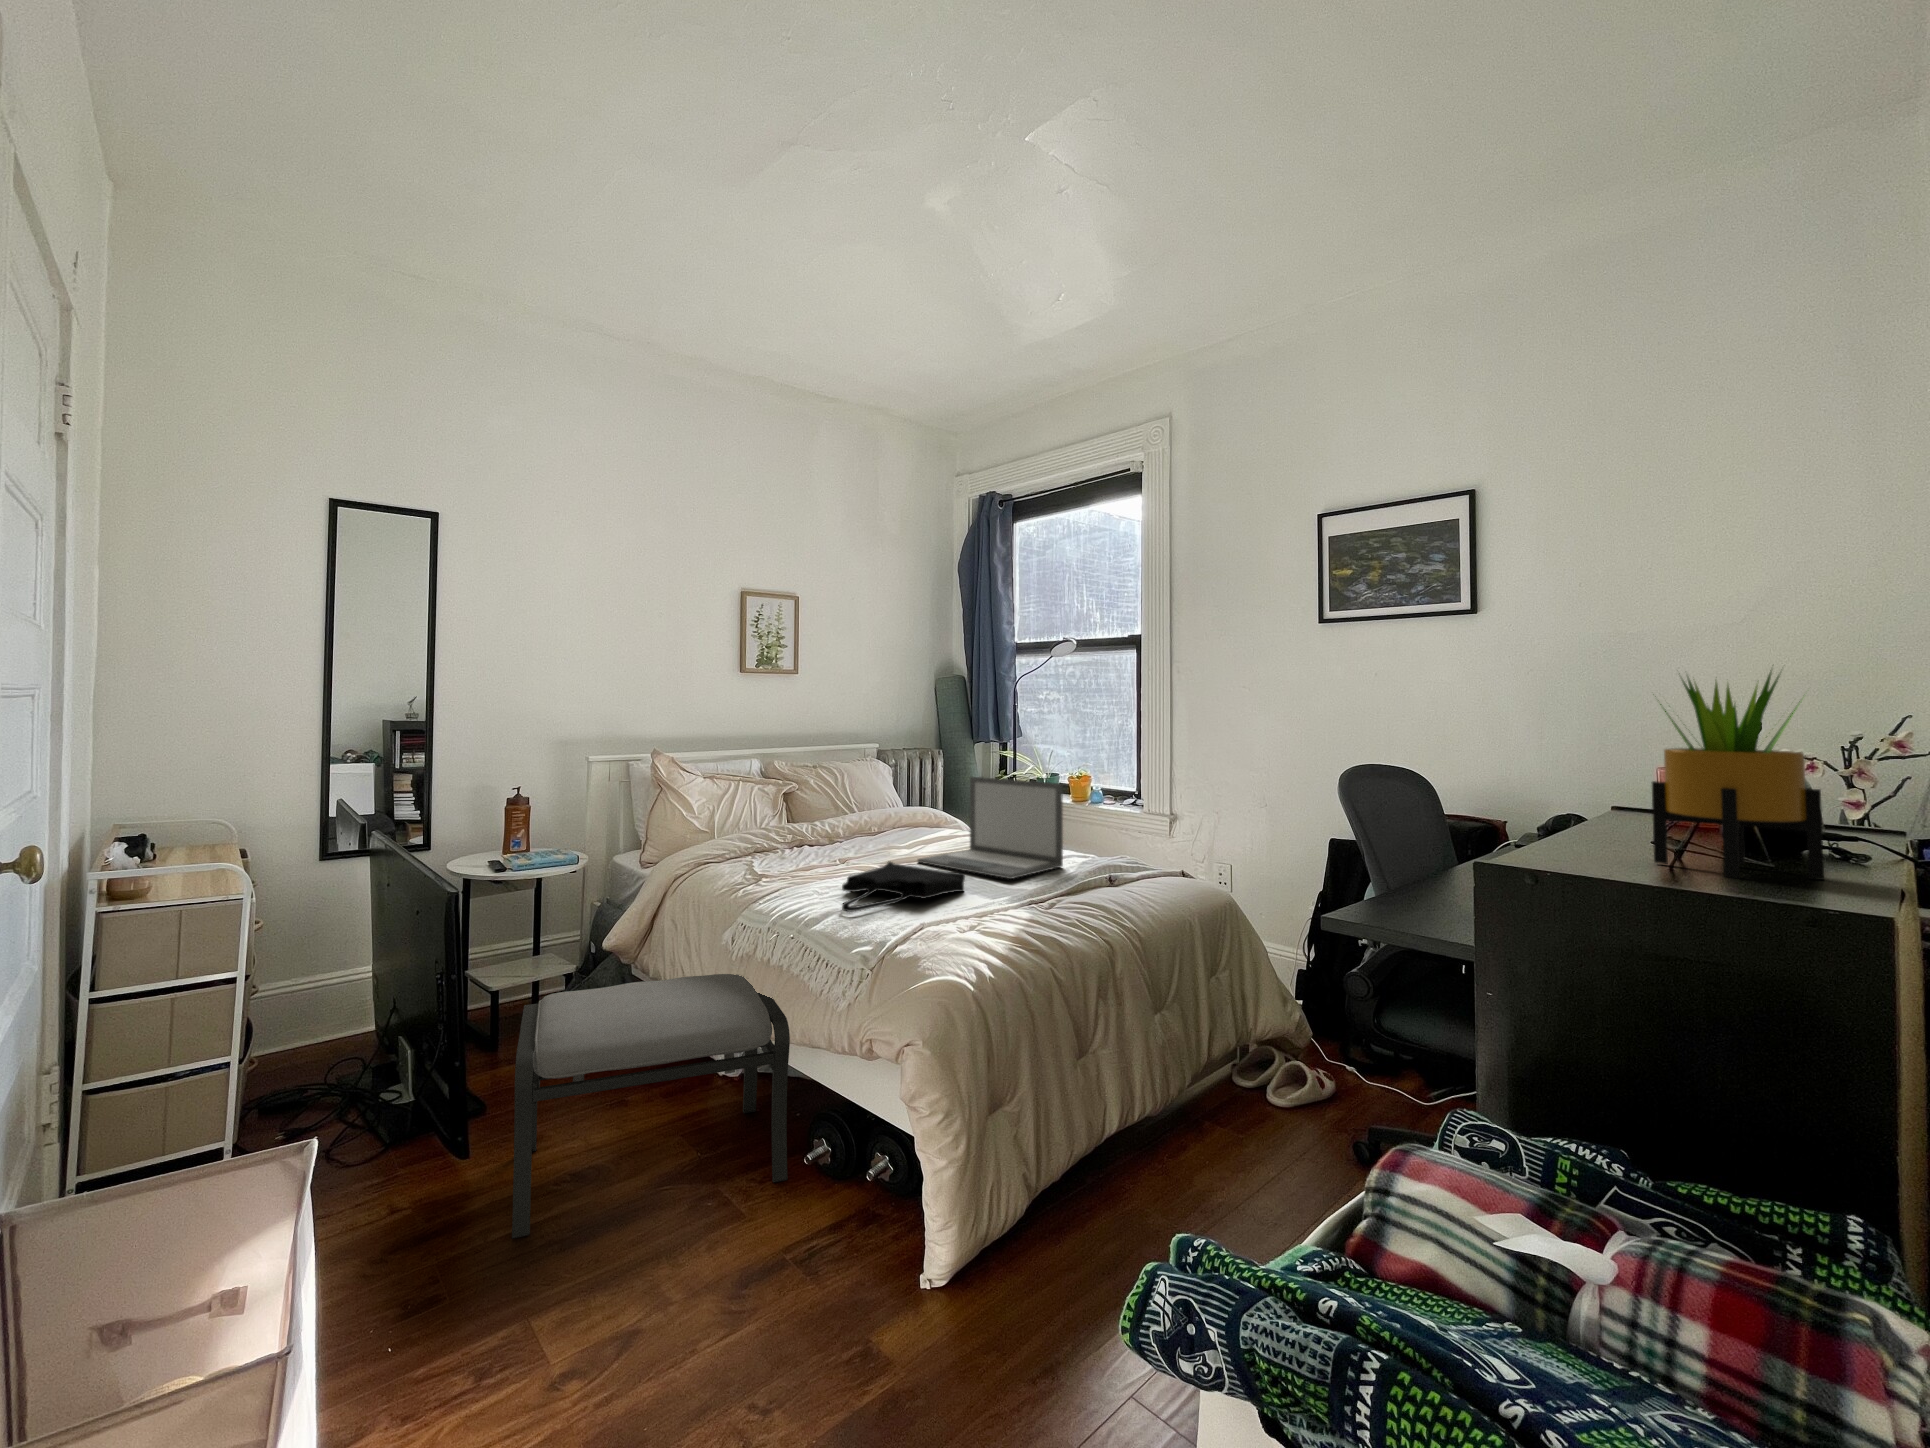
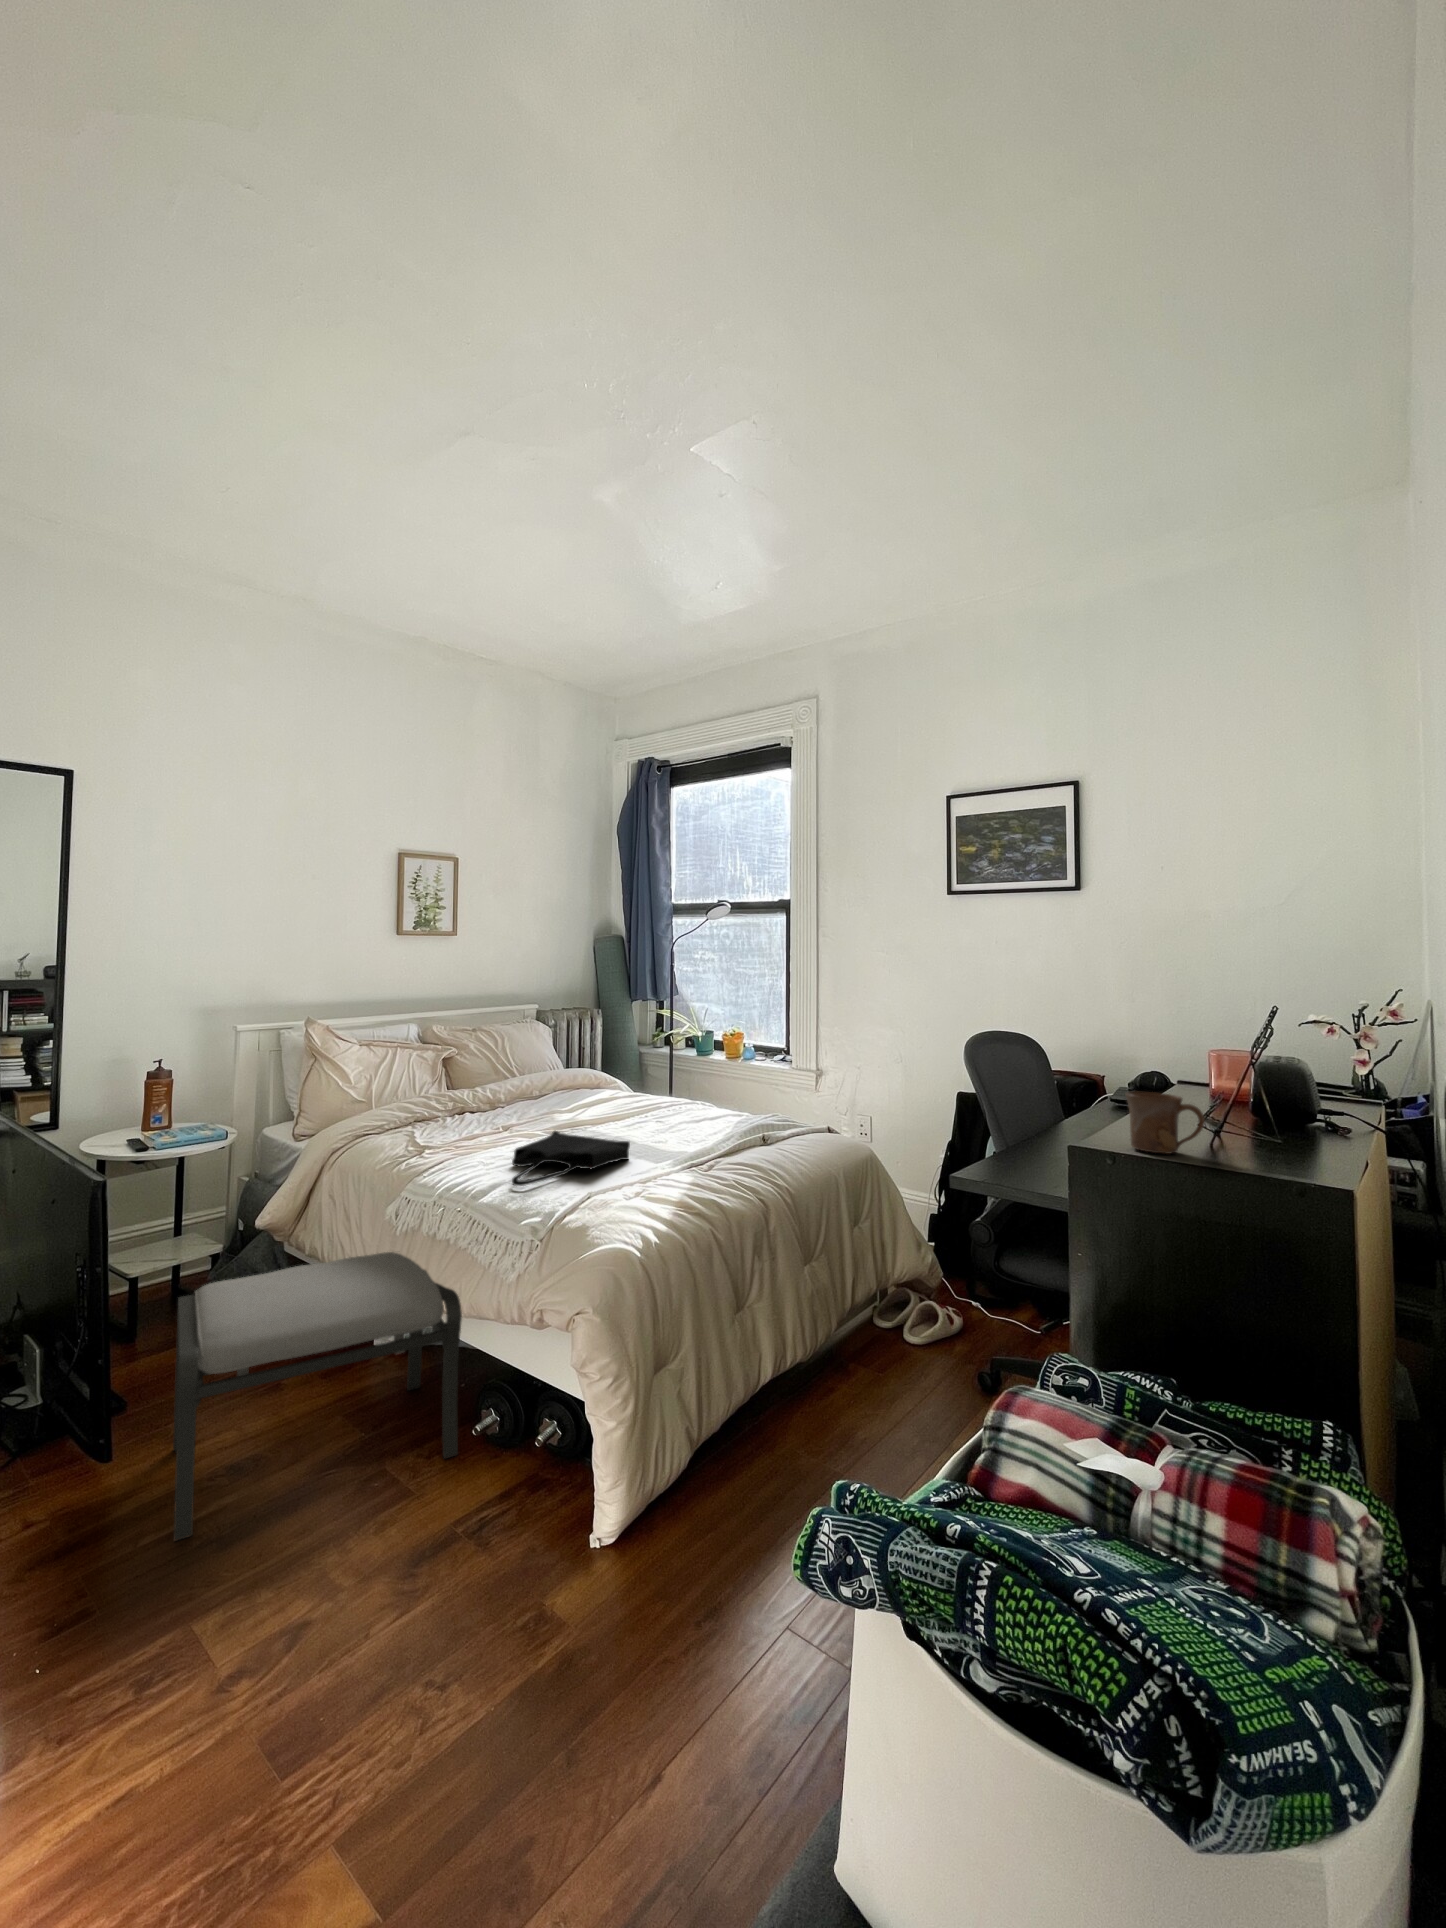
potted plant: present [1652,670,1824,880] -> none [1202,977,1323,1152]
laptop: present [918,777,1063,879] -> none [581,1041,721,1145]
mug: none [1546,802,1658,875] -> present [1126,1091,1205,1154]

